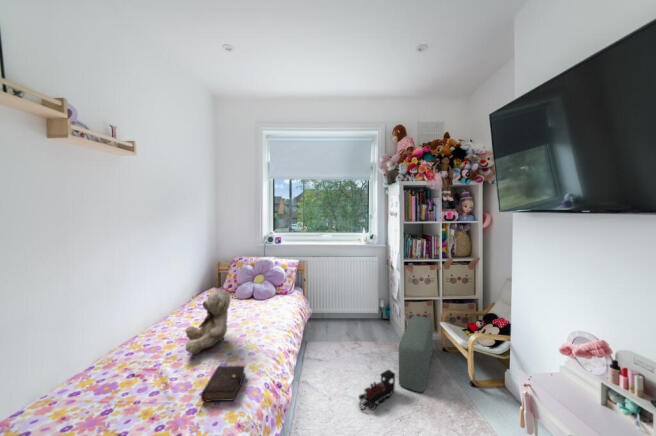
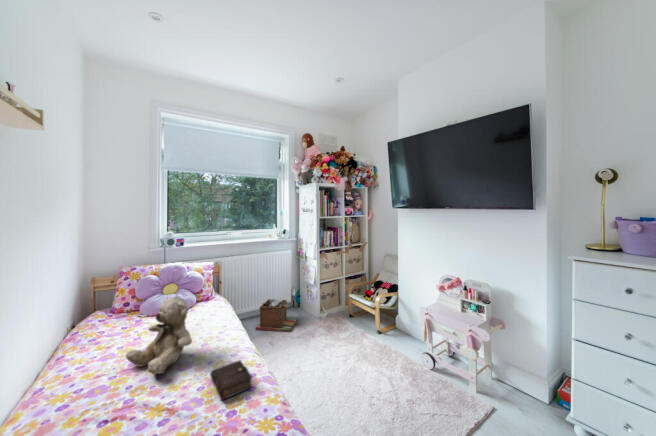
laundry basket: none [332,305,379,346] -> present [255,299,297,332]
pouf: present [399,316,433,392] -> none [328,294,353,349]
toy train: present [359,370,395,410] -> none [313,338,335,375]

